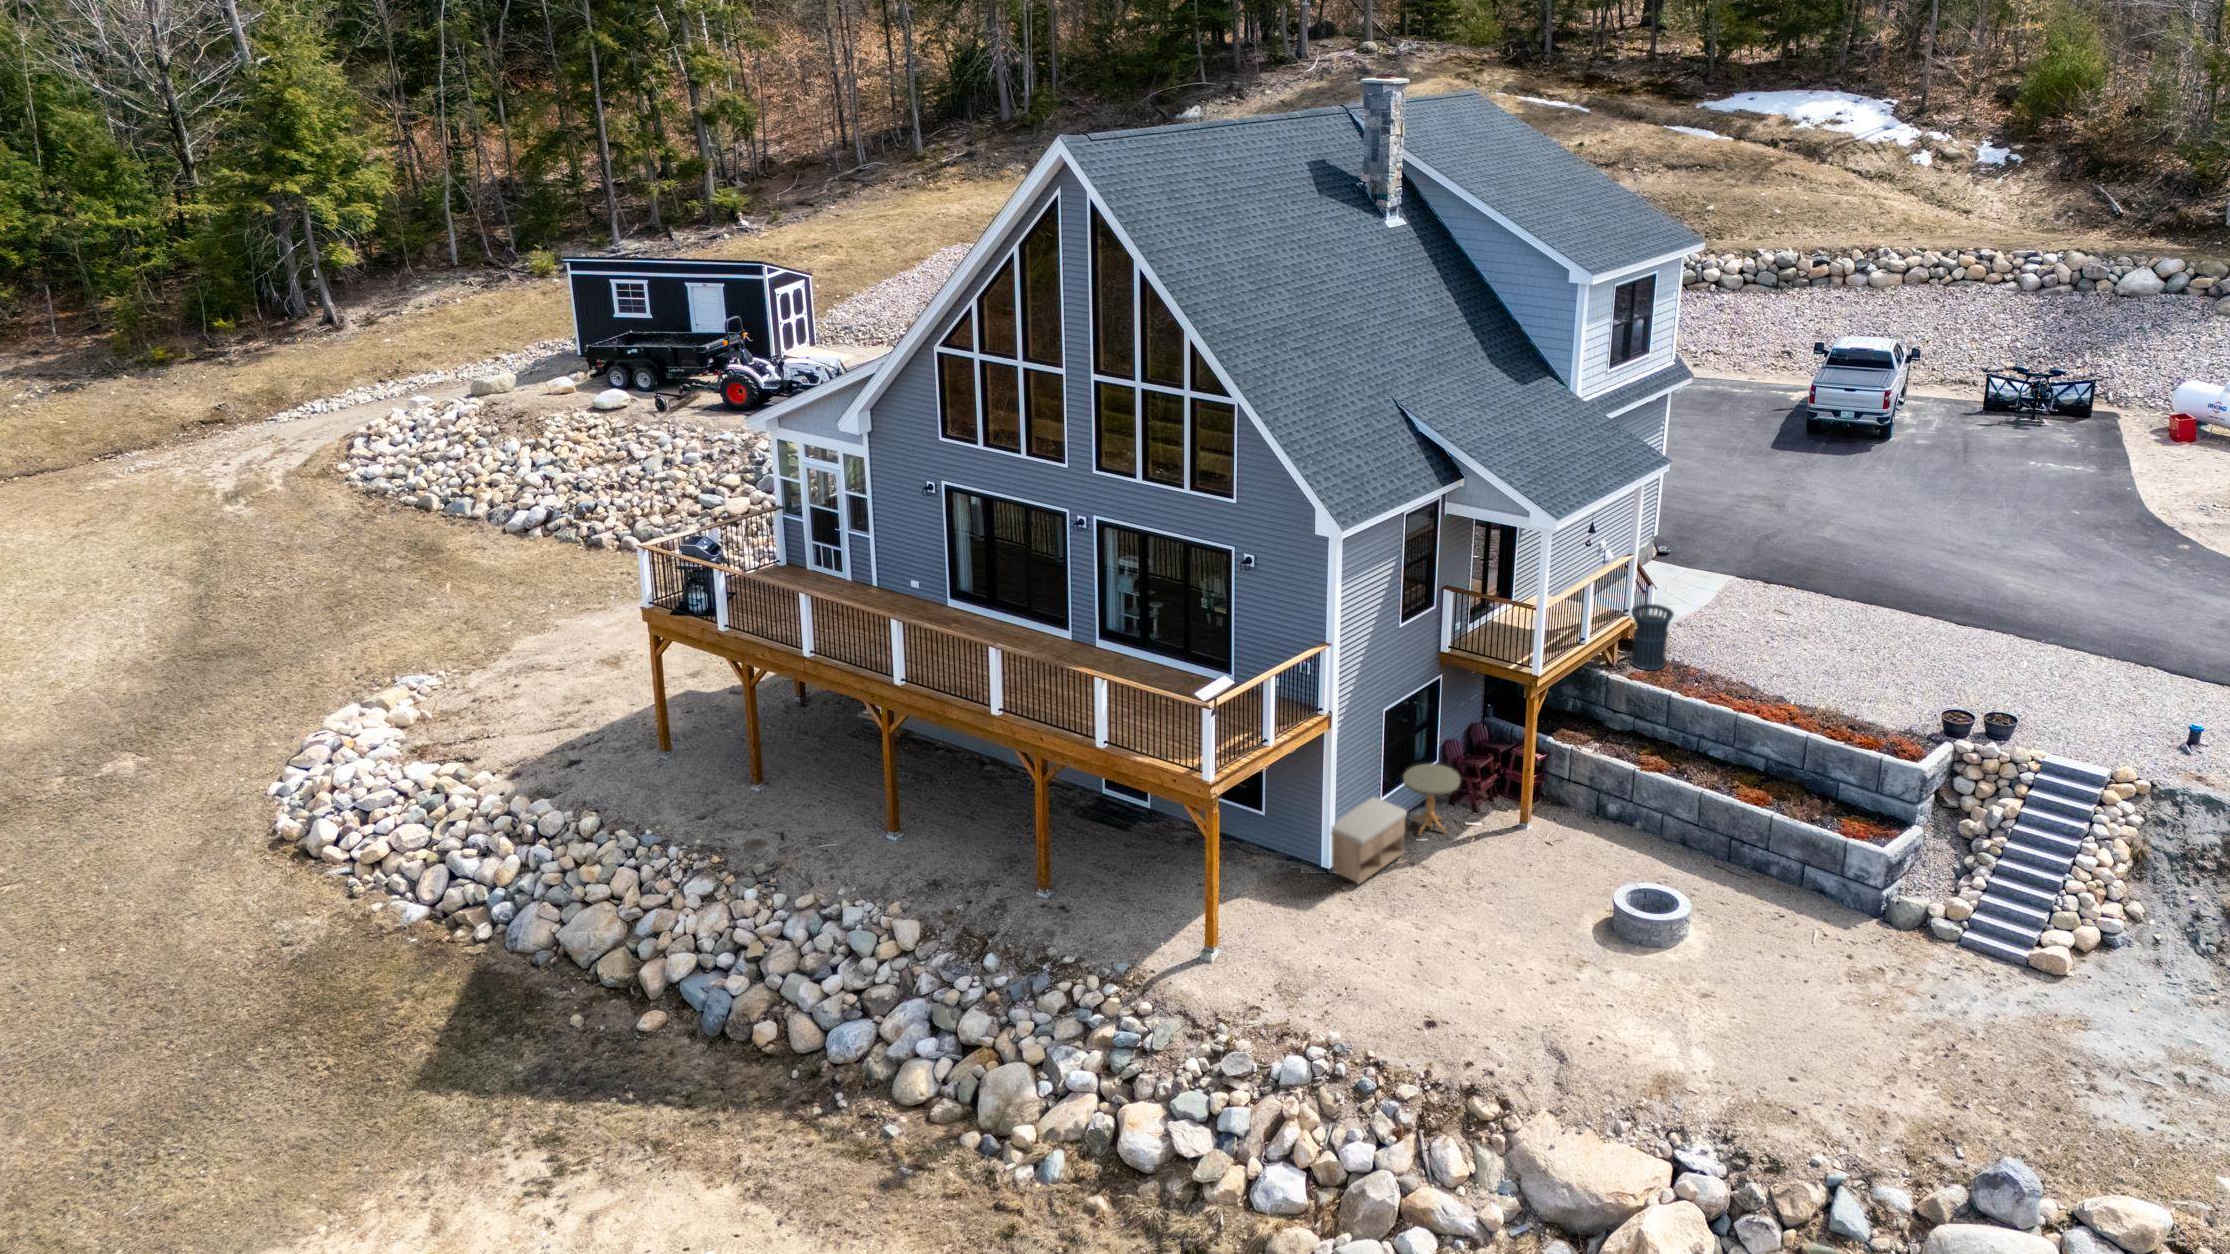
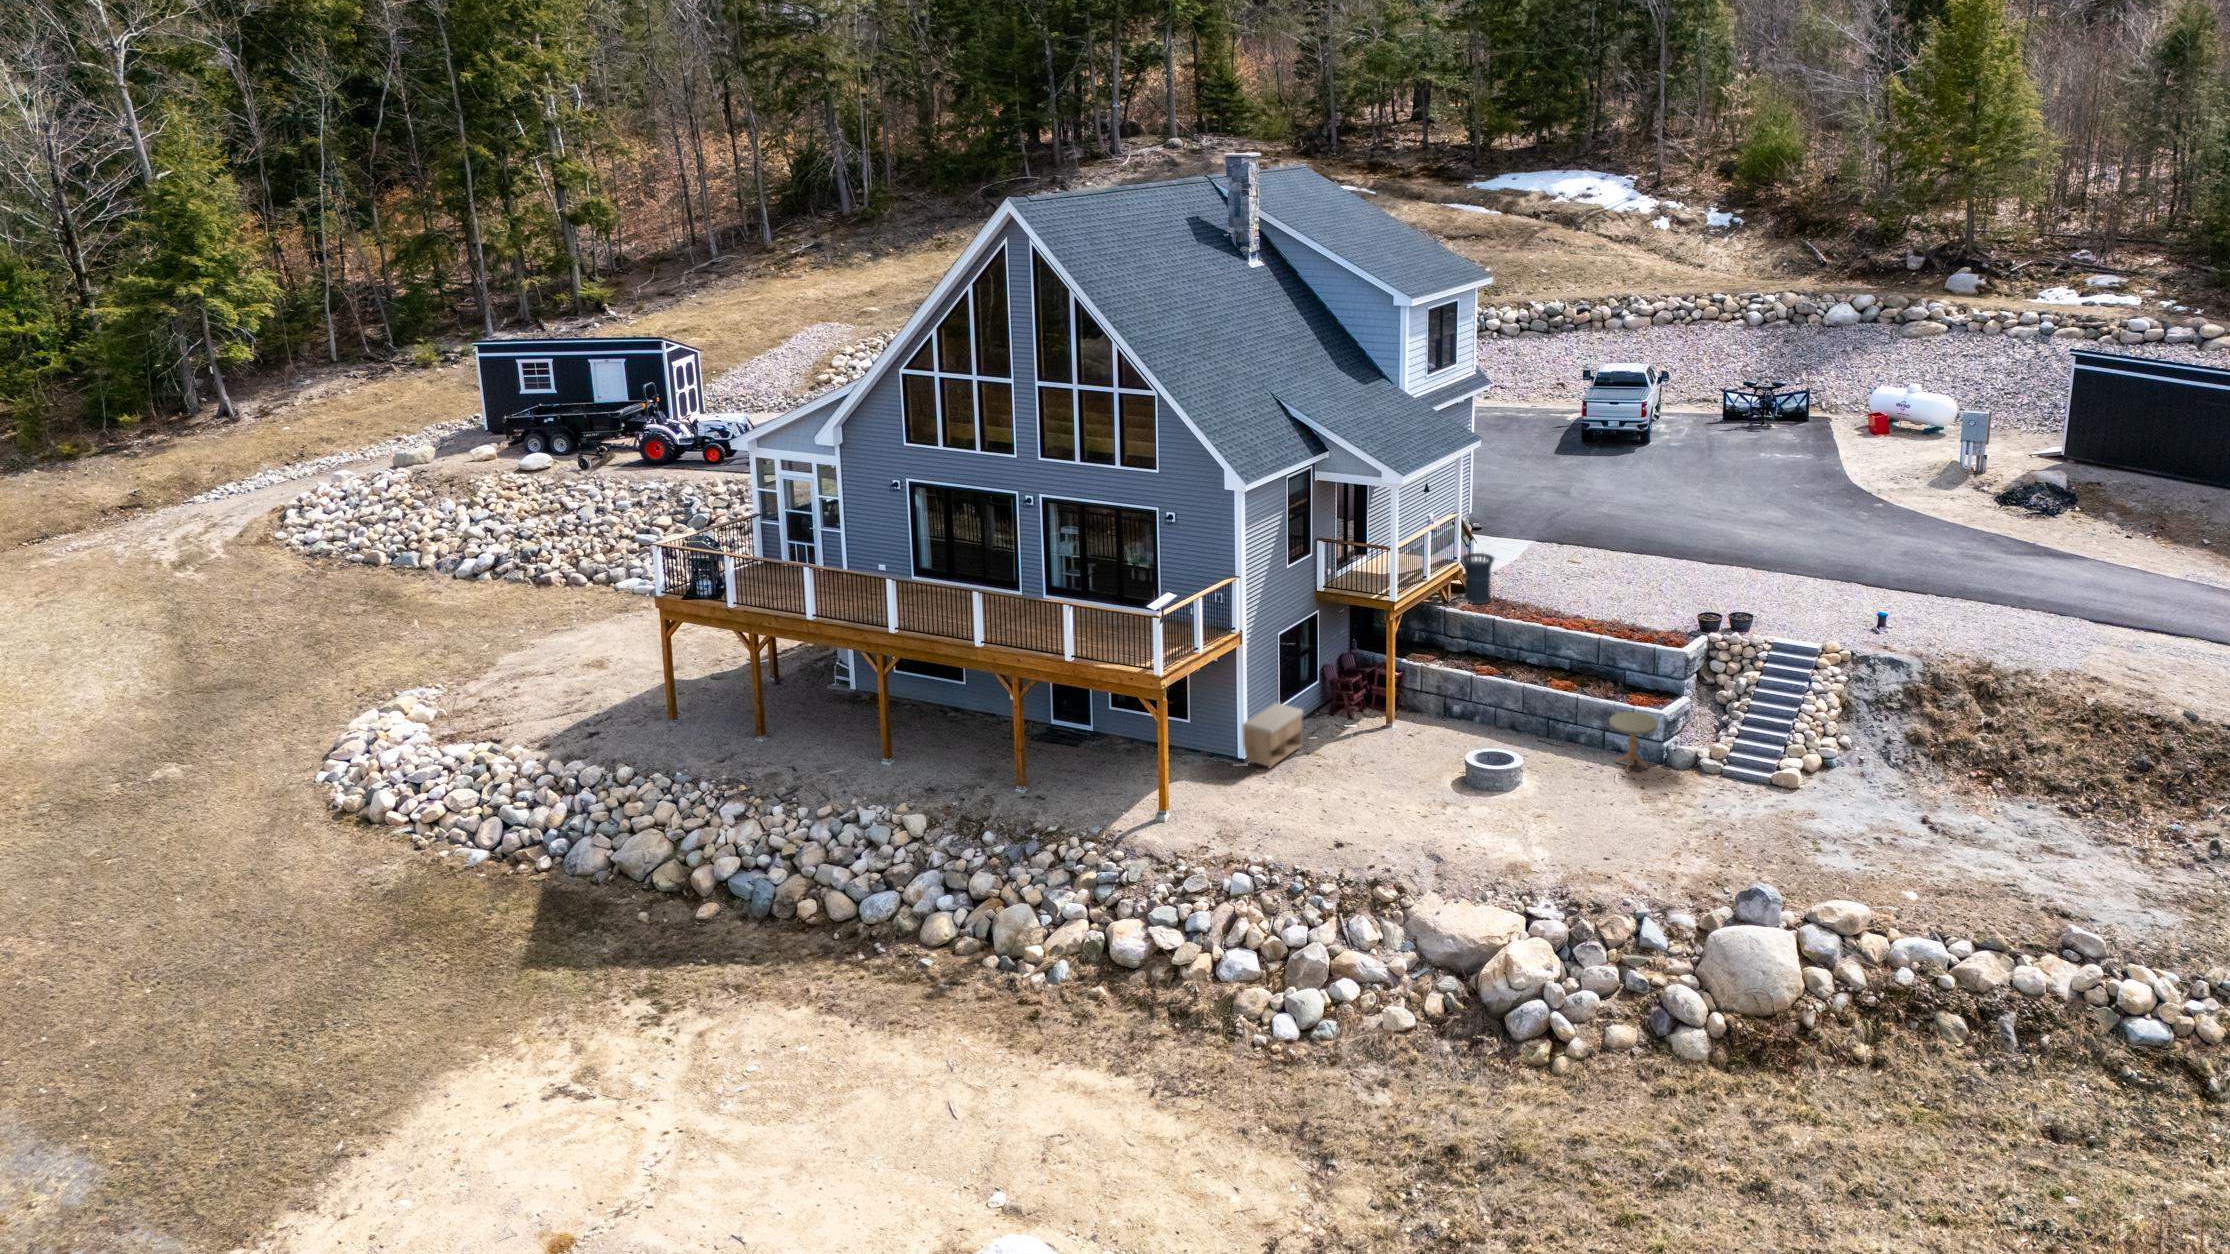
side table: present [1403,764,1460,836] -> present [1609,712,1658,771]

